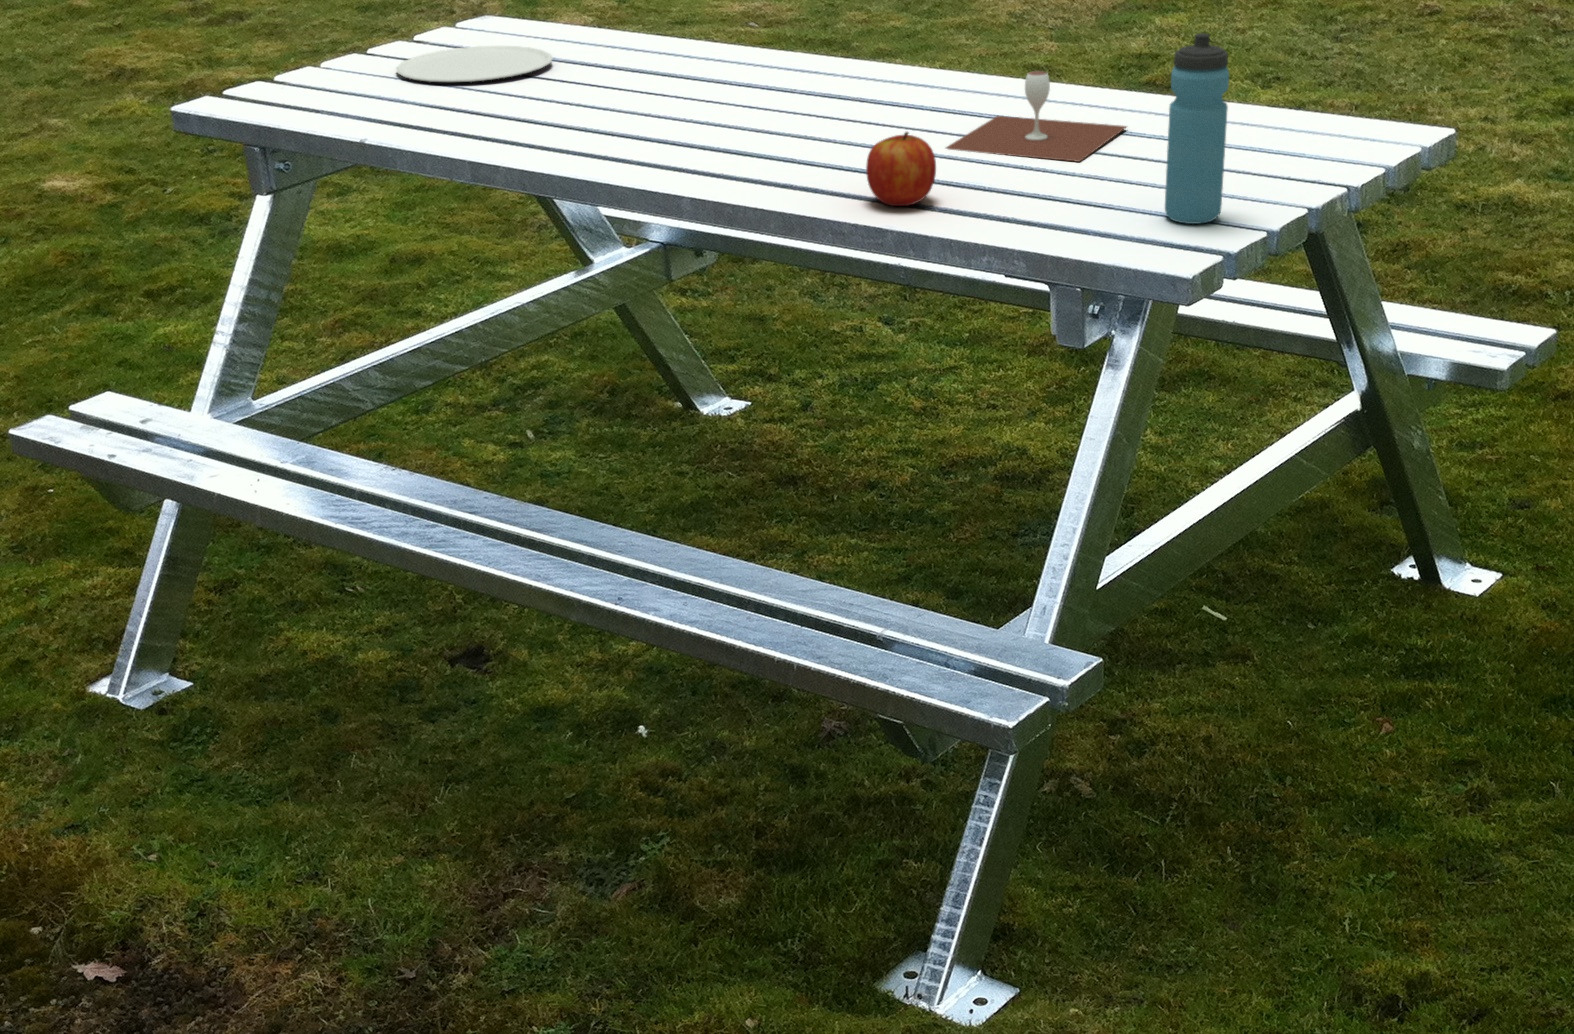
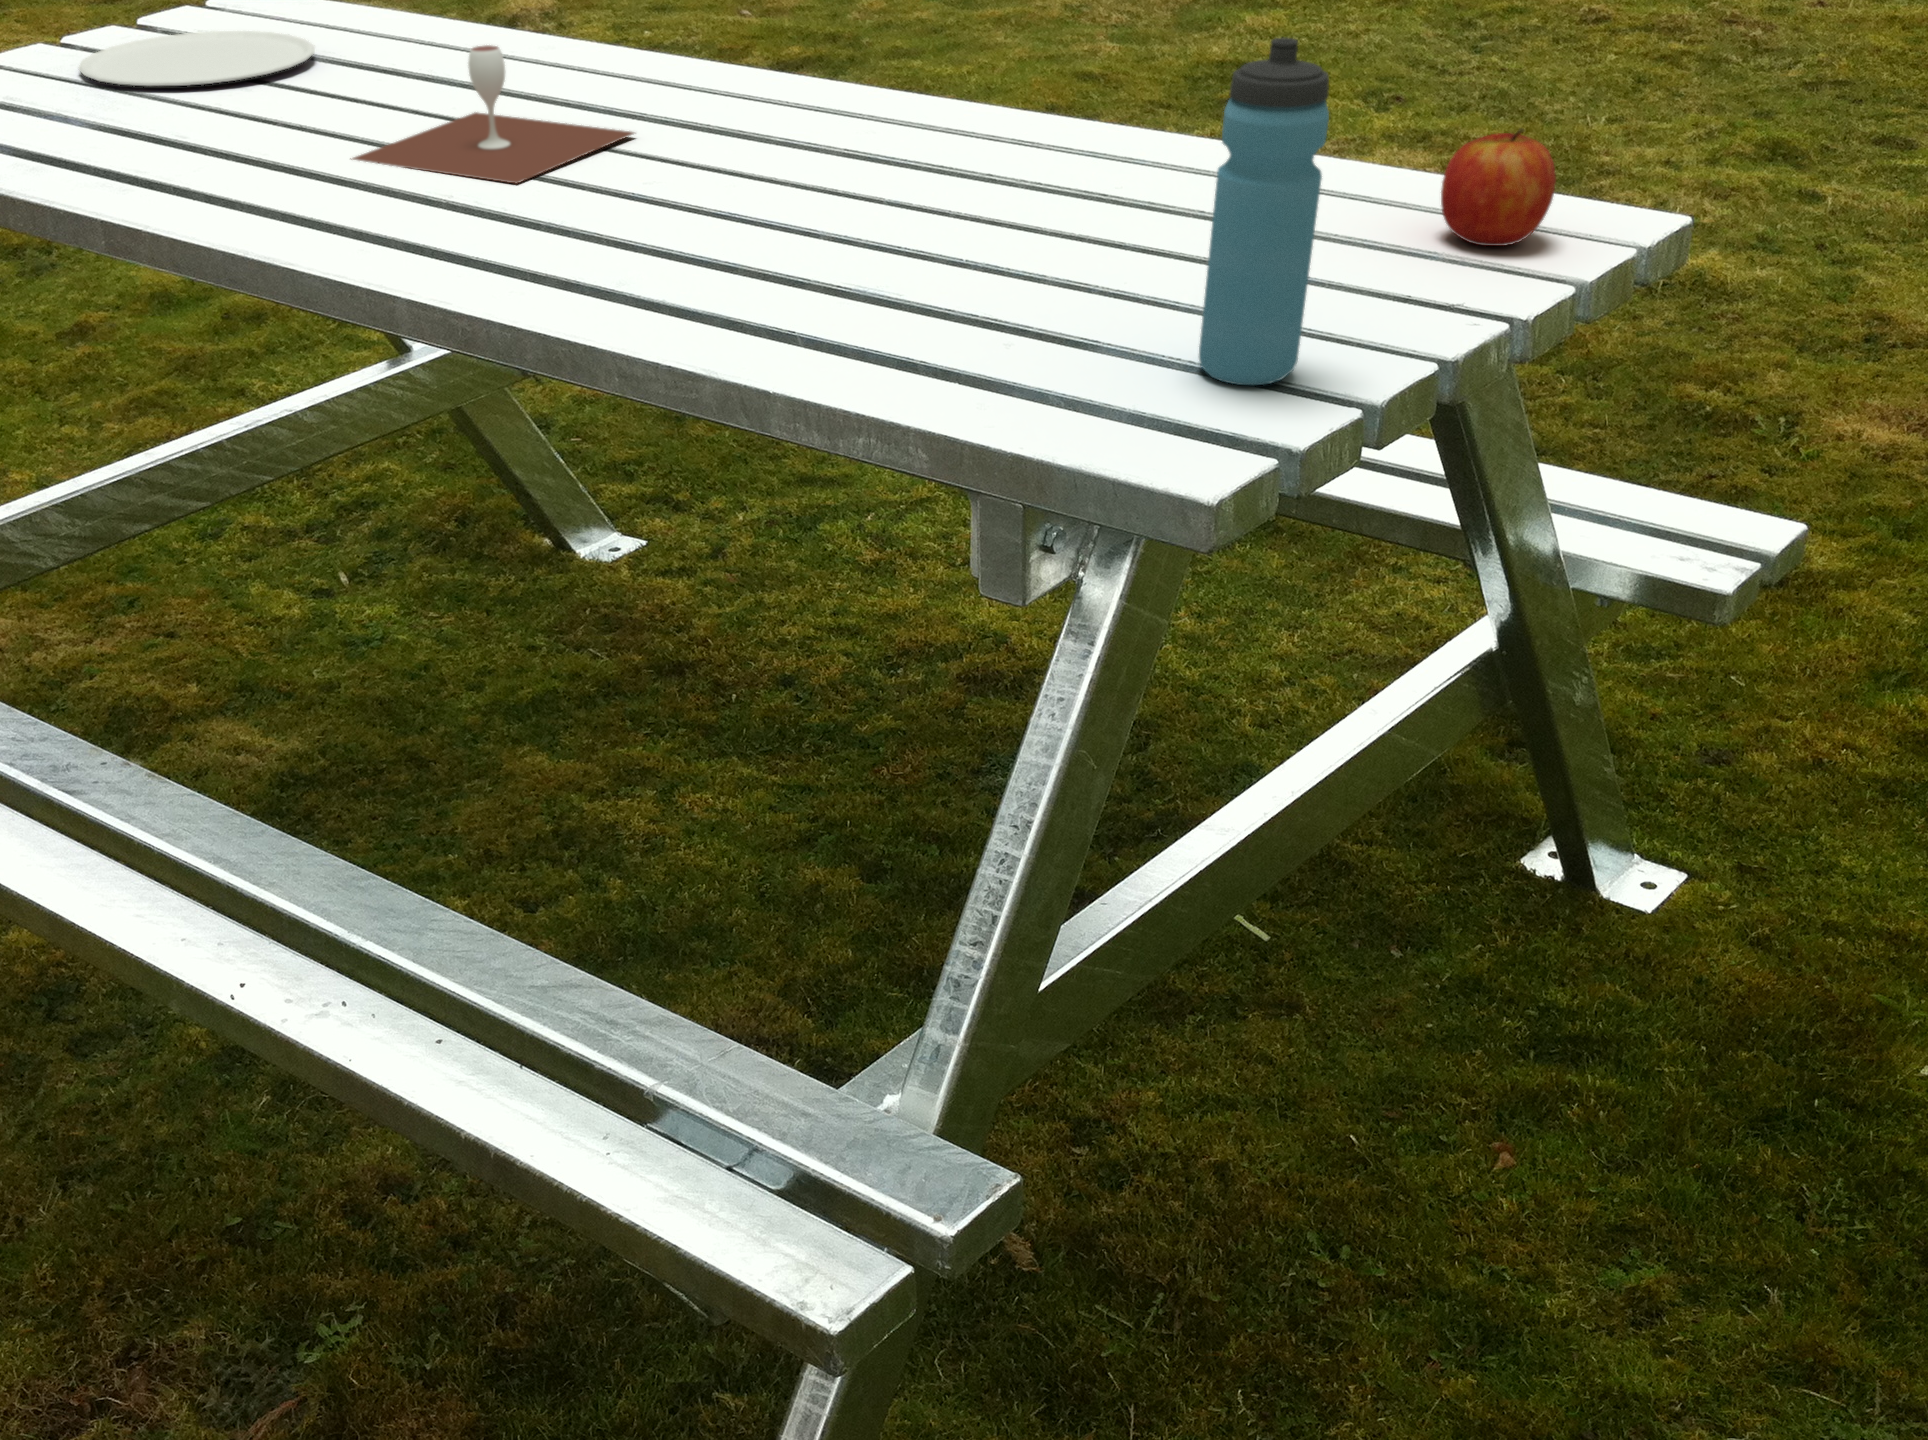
wine glass: present [946,71,1126,162] -> present [353,45,634,183]
apple: present [866,132,936,206] -> present [1441,128,1556,246]

